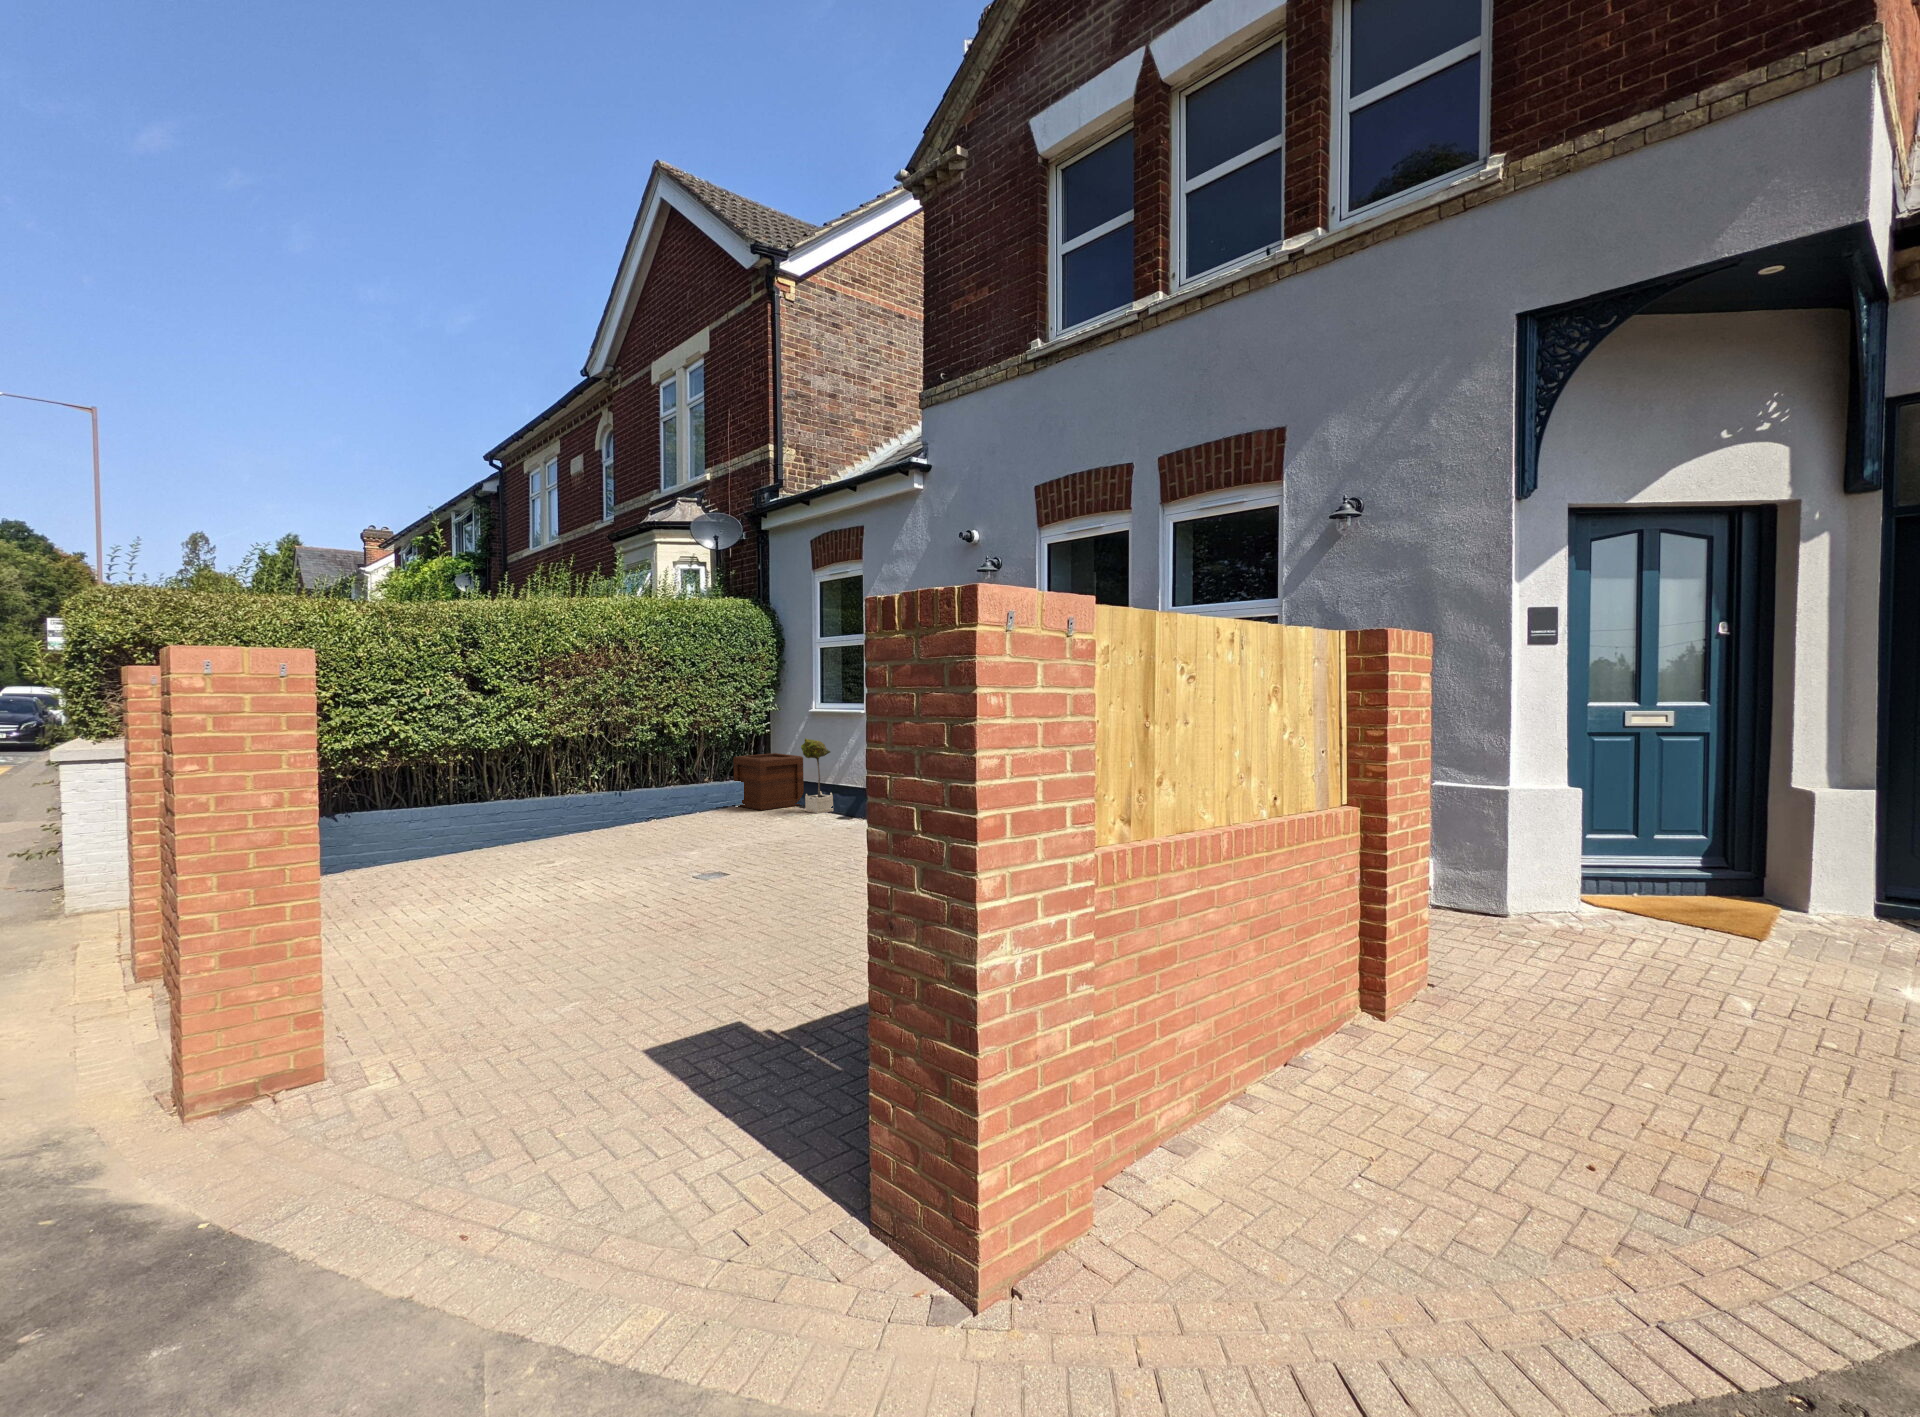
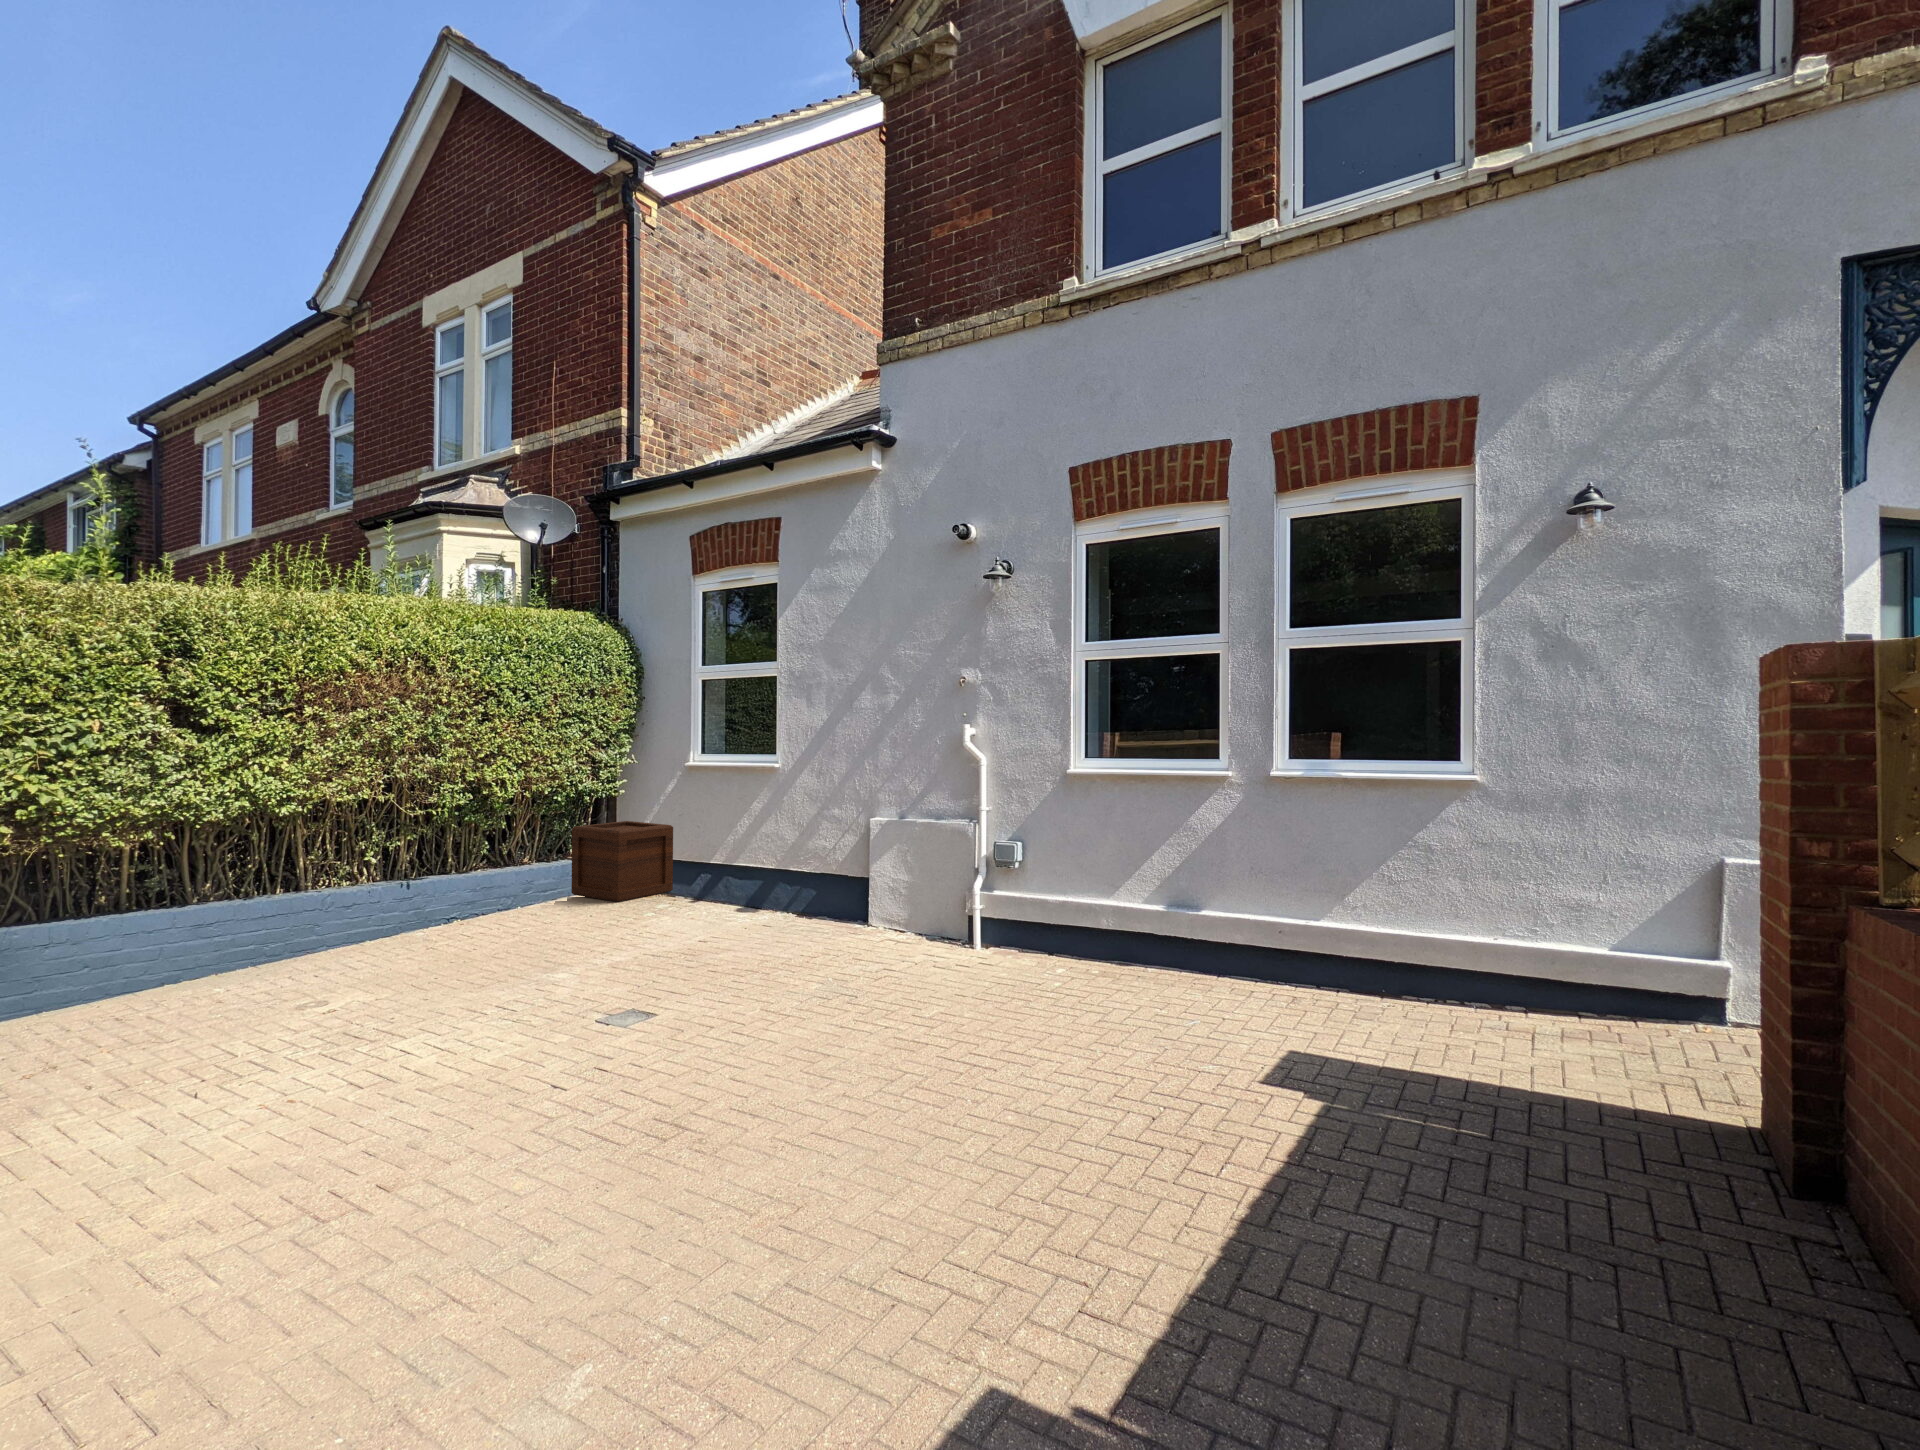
potted tree: present [801,738,833,813] -> none [679,801,723,904]

